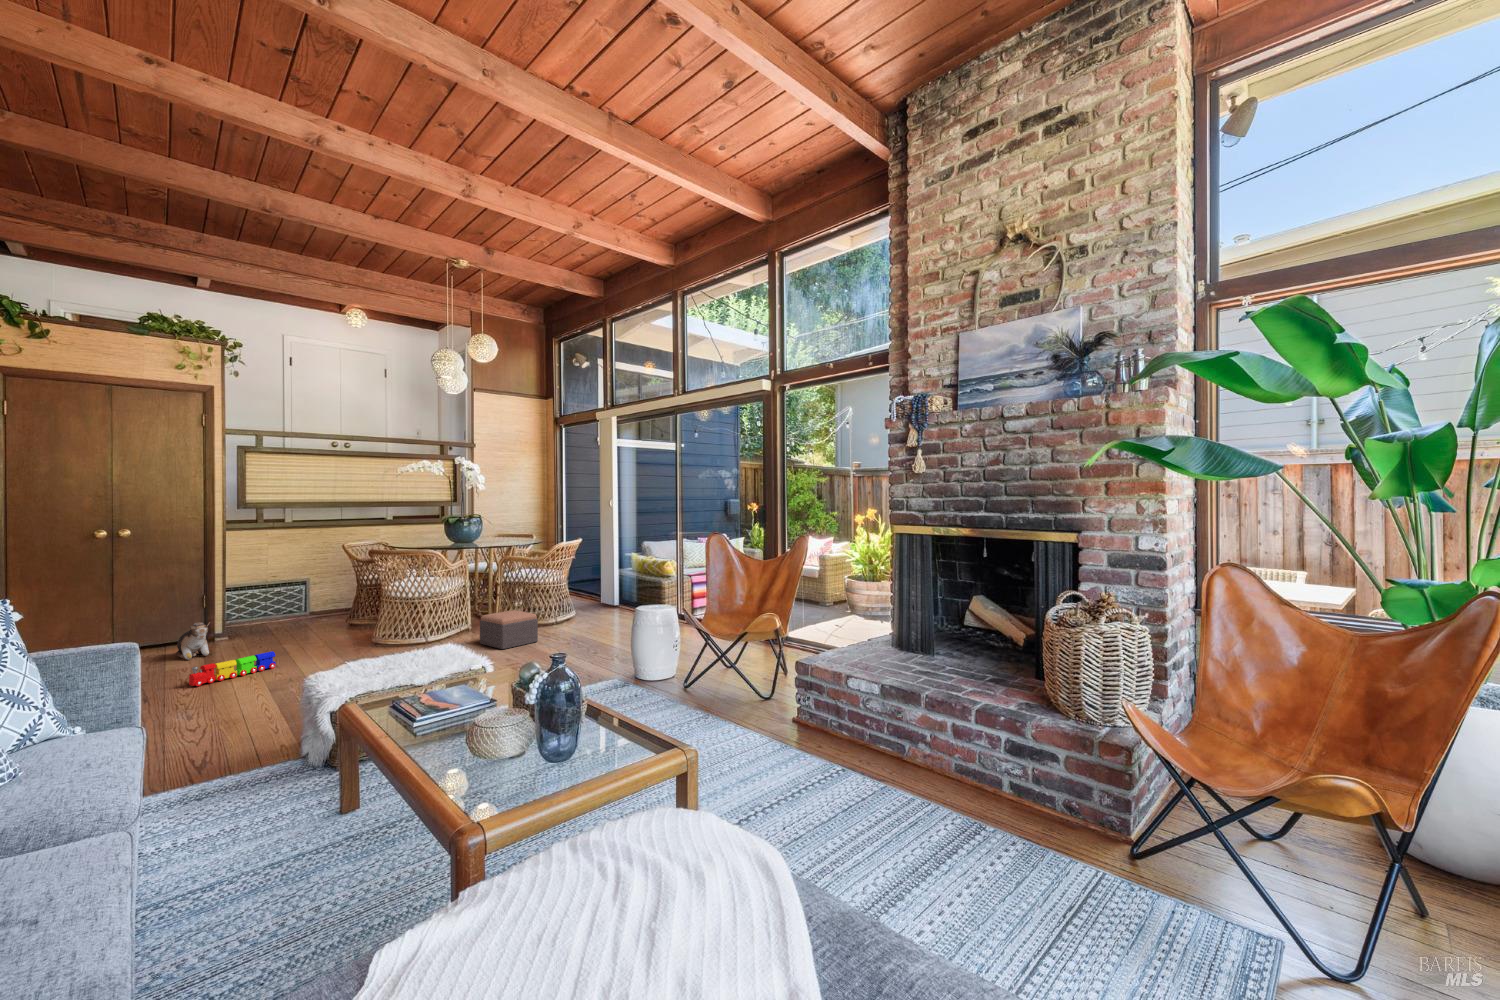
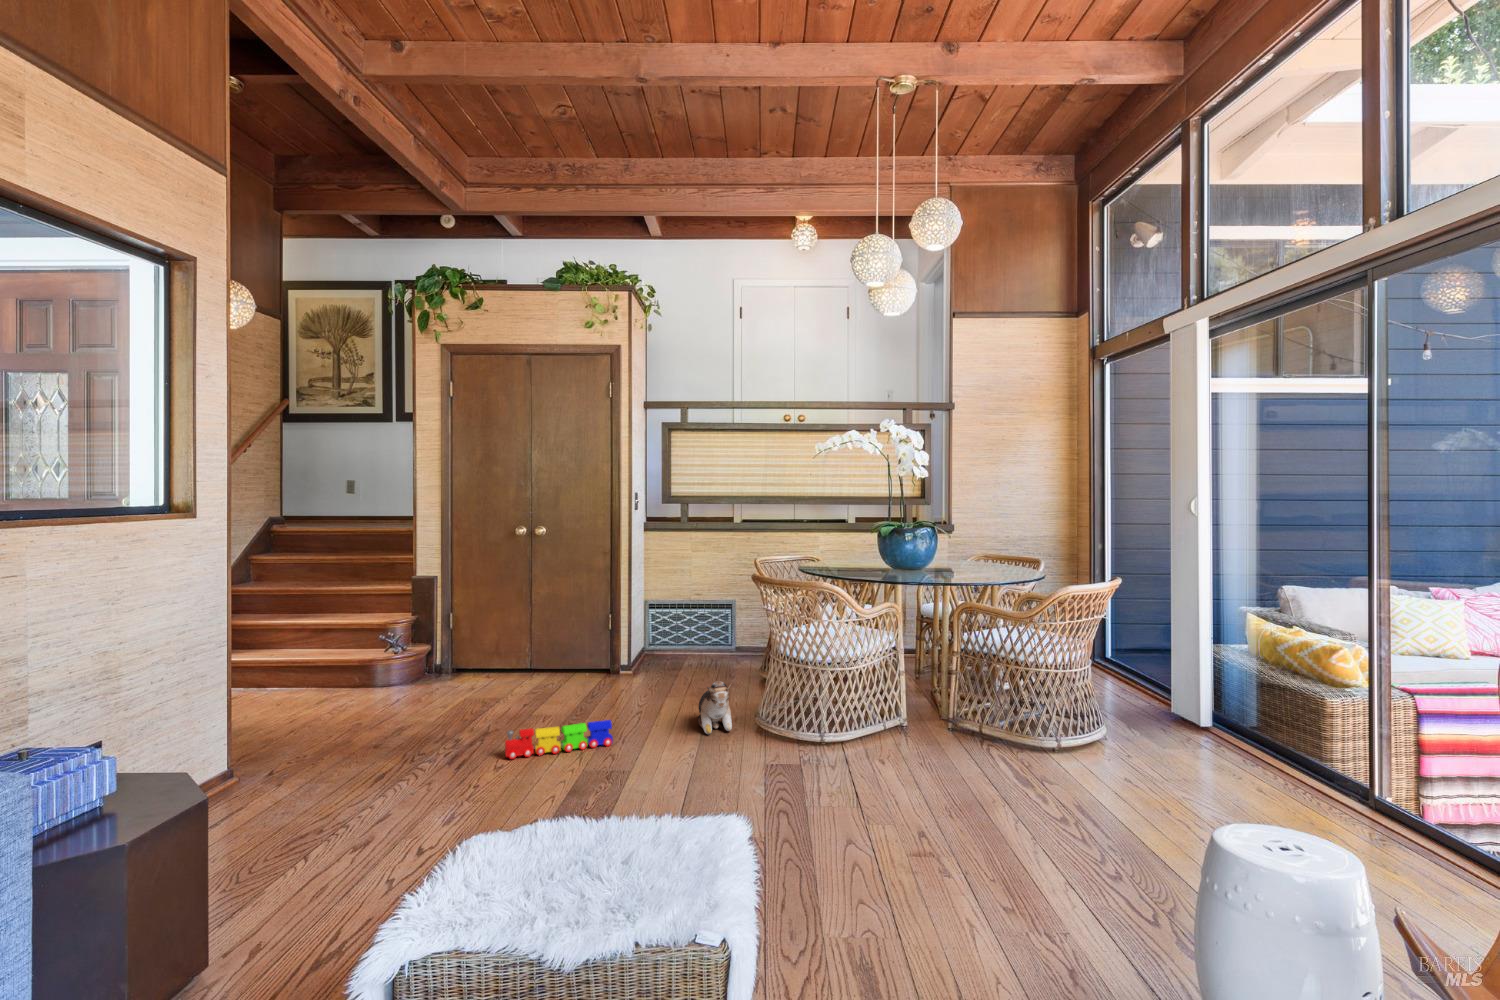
footstool: present [480,610,538,649] -> none [899,714,1005,798]
plush toy: present [177,622,210,660] -> present [698,681,732,734]

